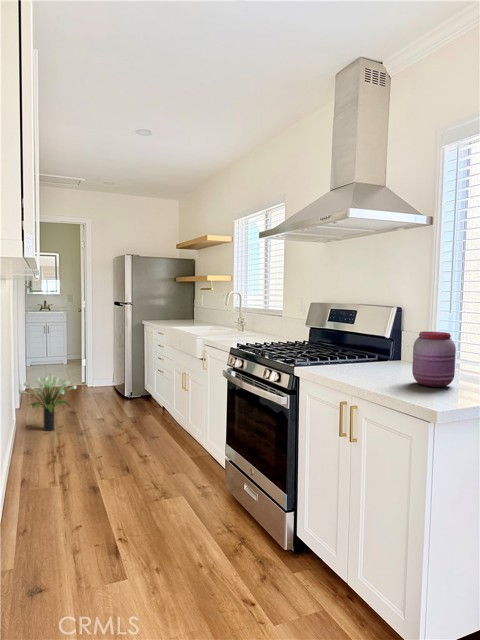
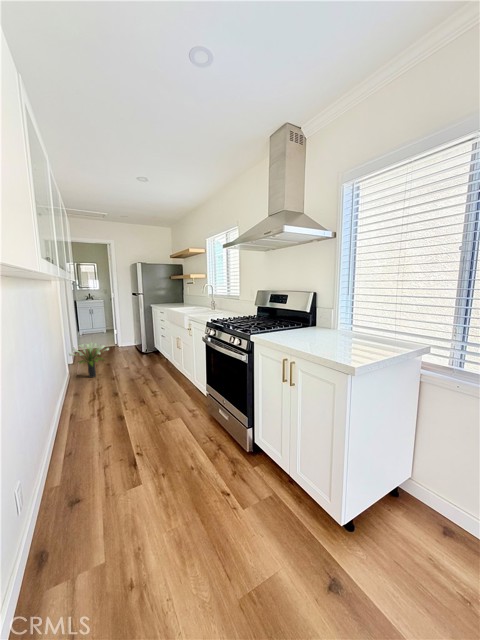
jar: present [412,332,456,387] -> none [330,309,360,347]

